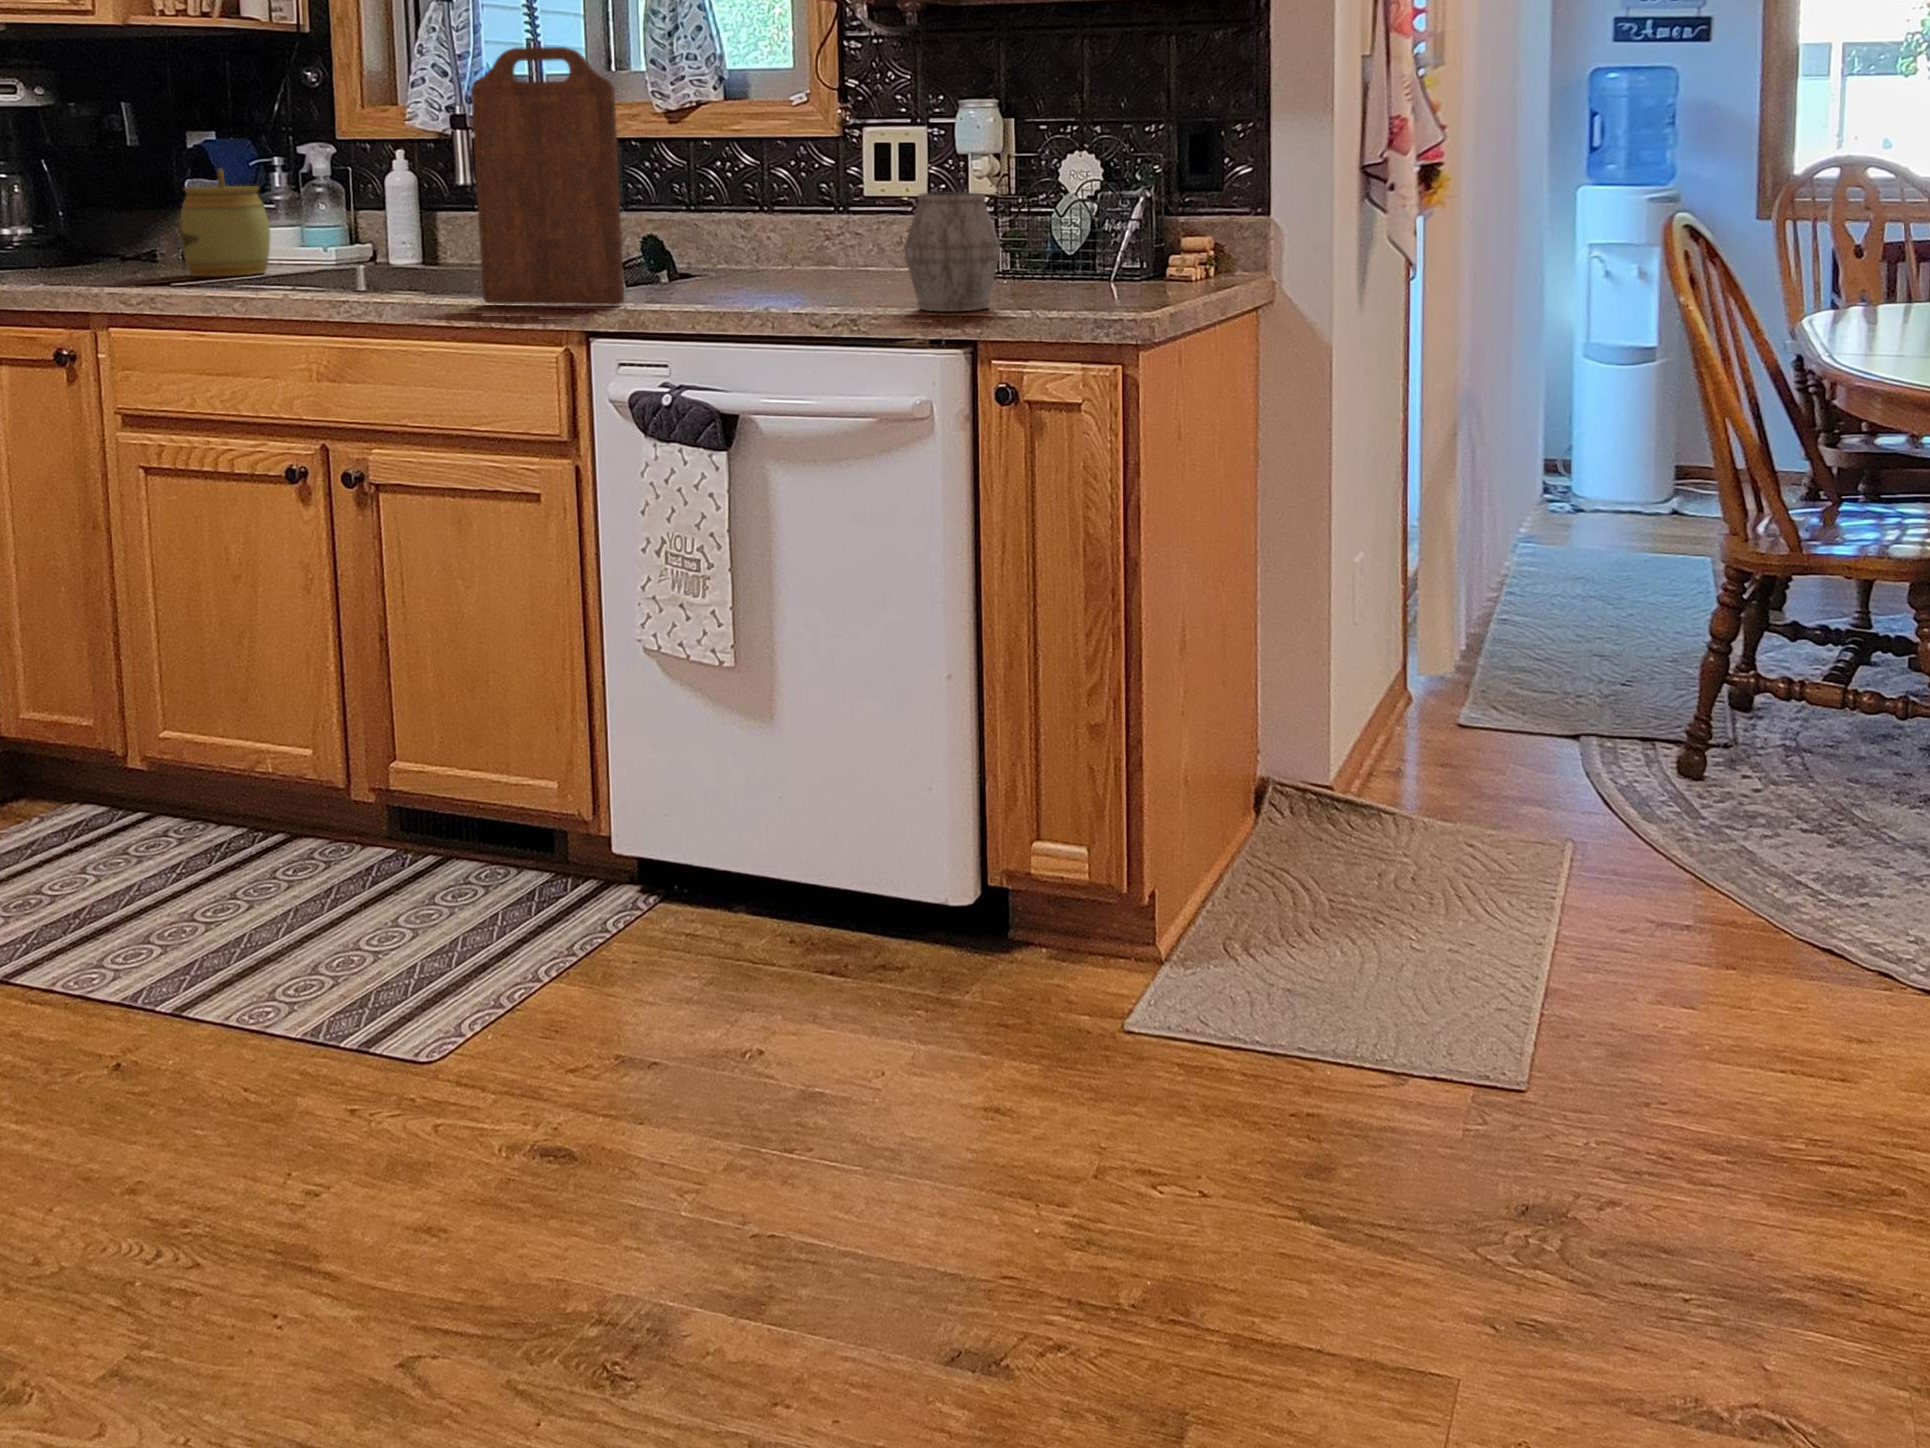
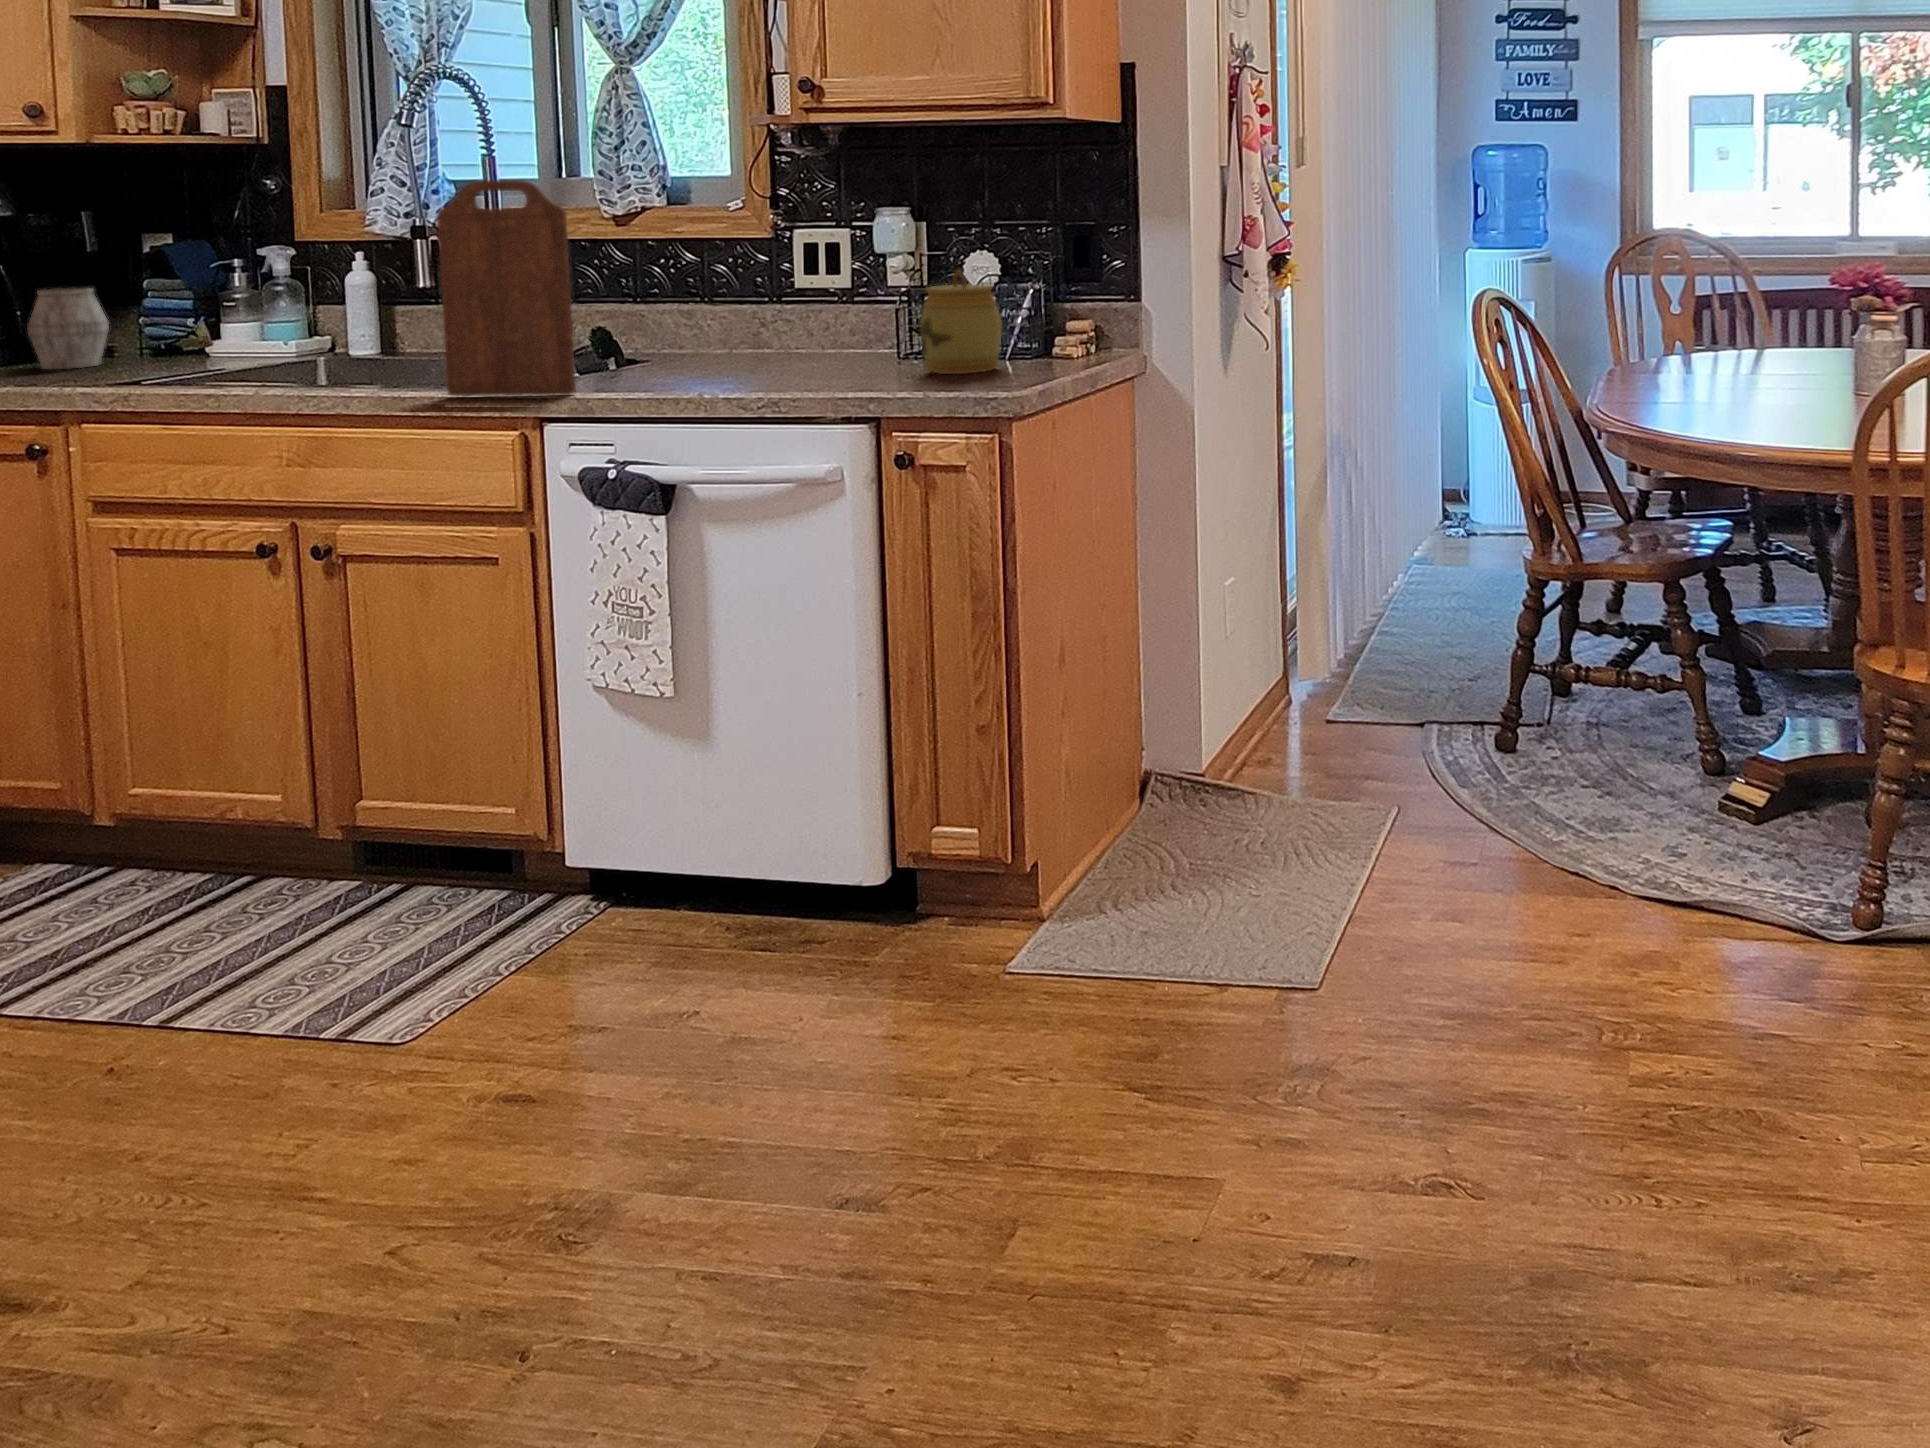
jar: present [179,169,270,276] -> present [920,268,1002,374]
mug: present [904,192,1000,311] -> present [27,288,109,369]

